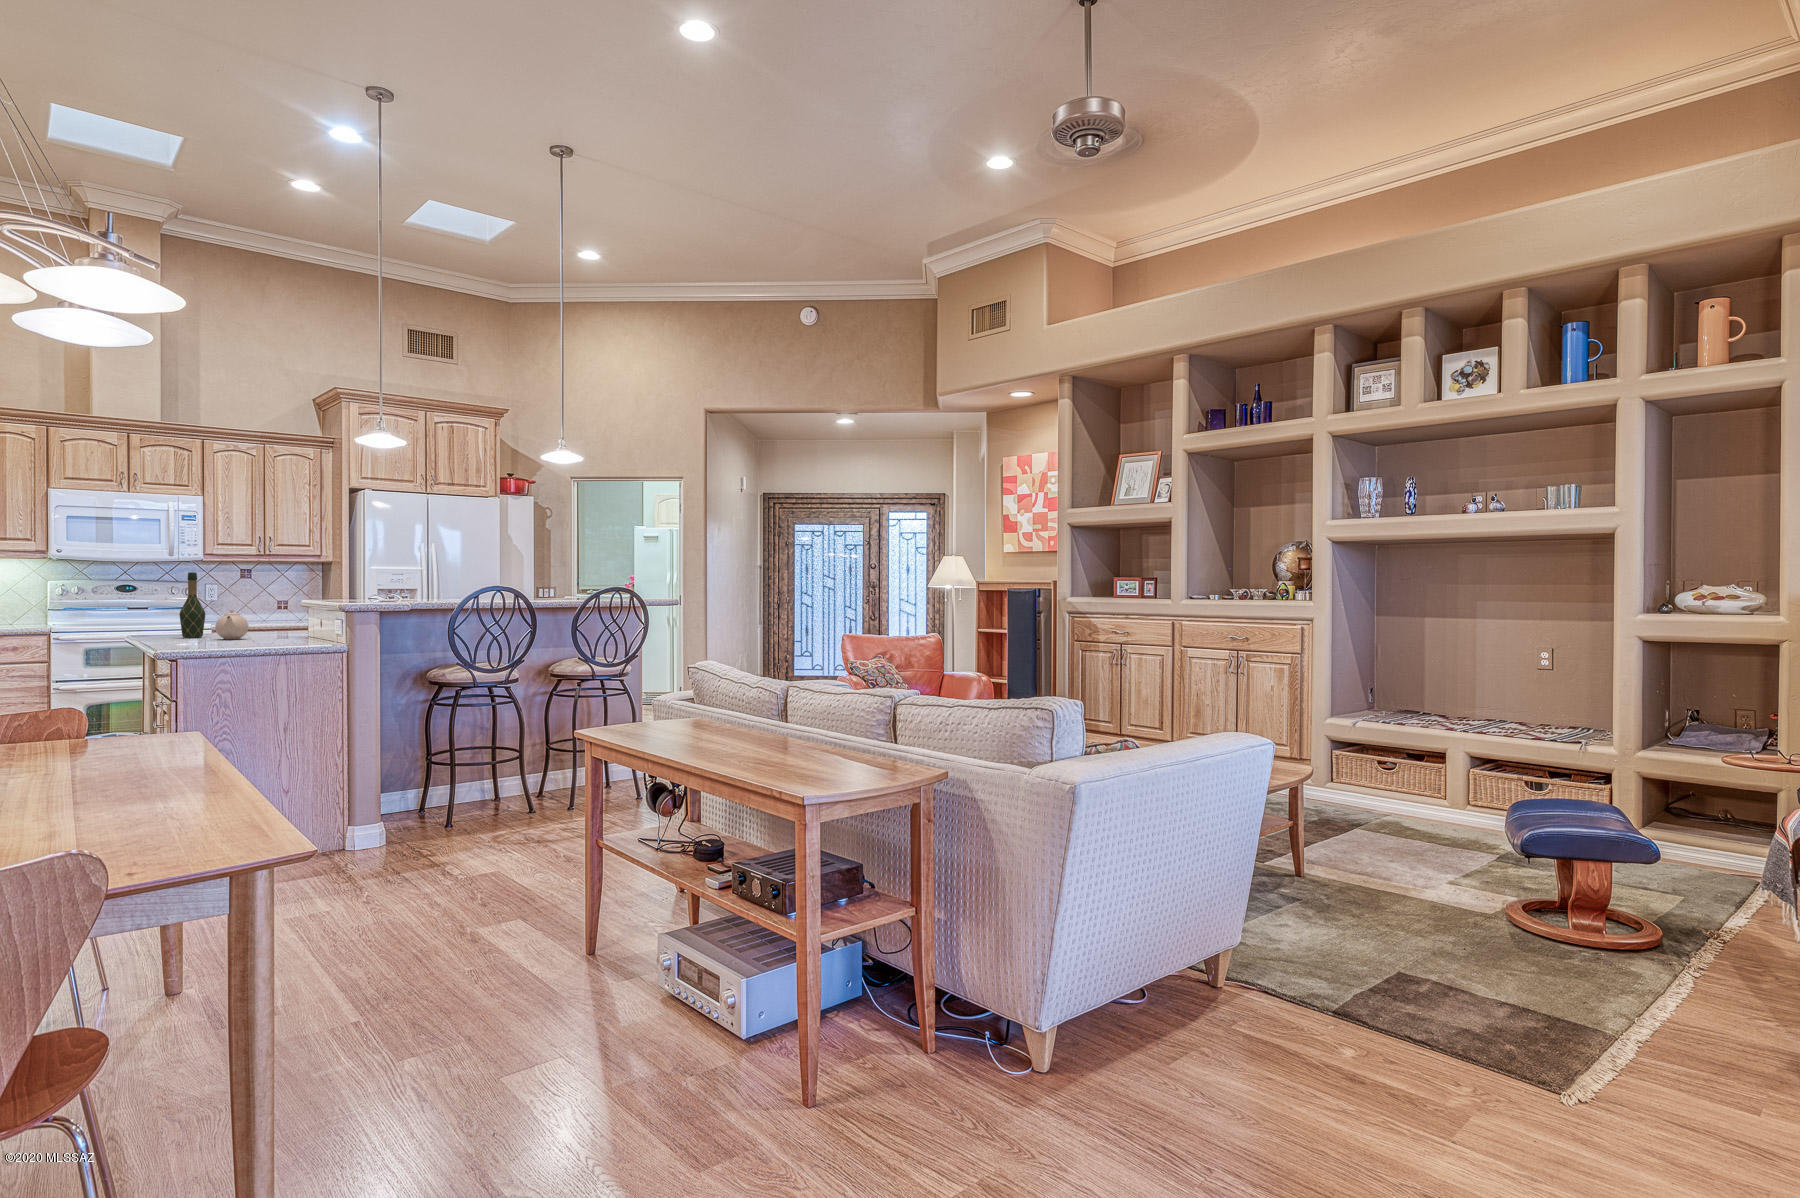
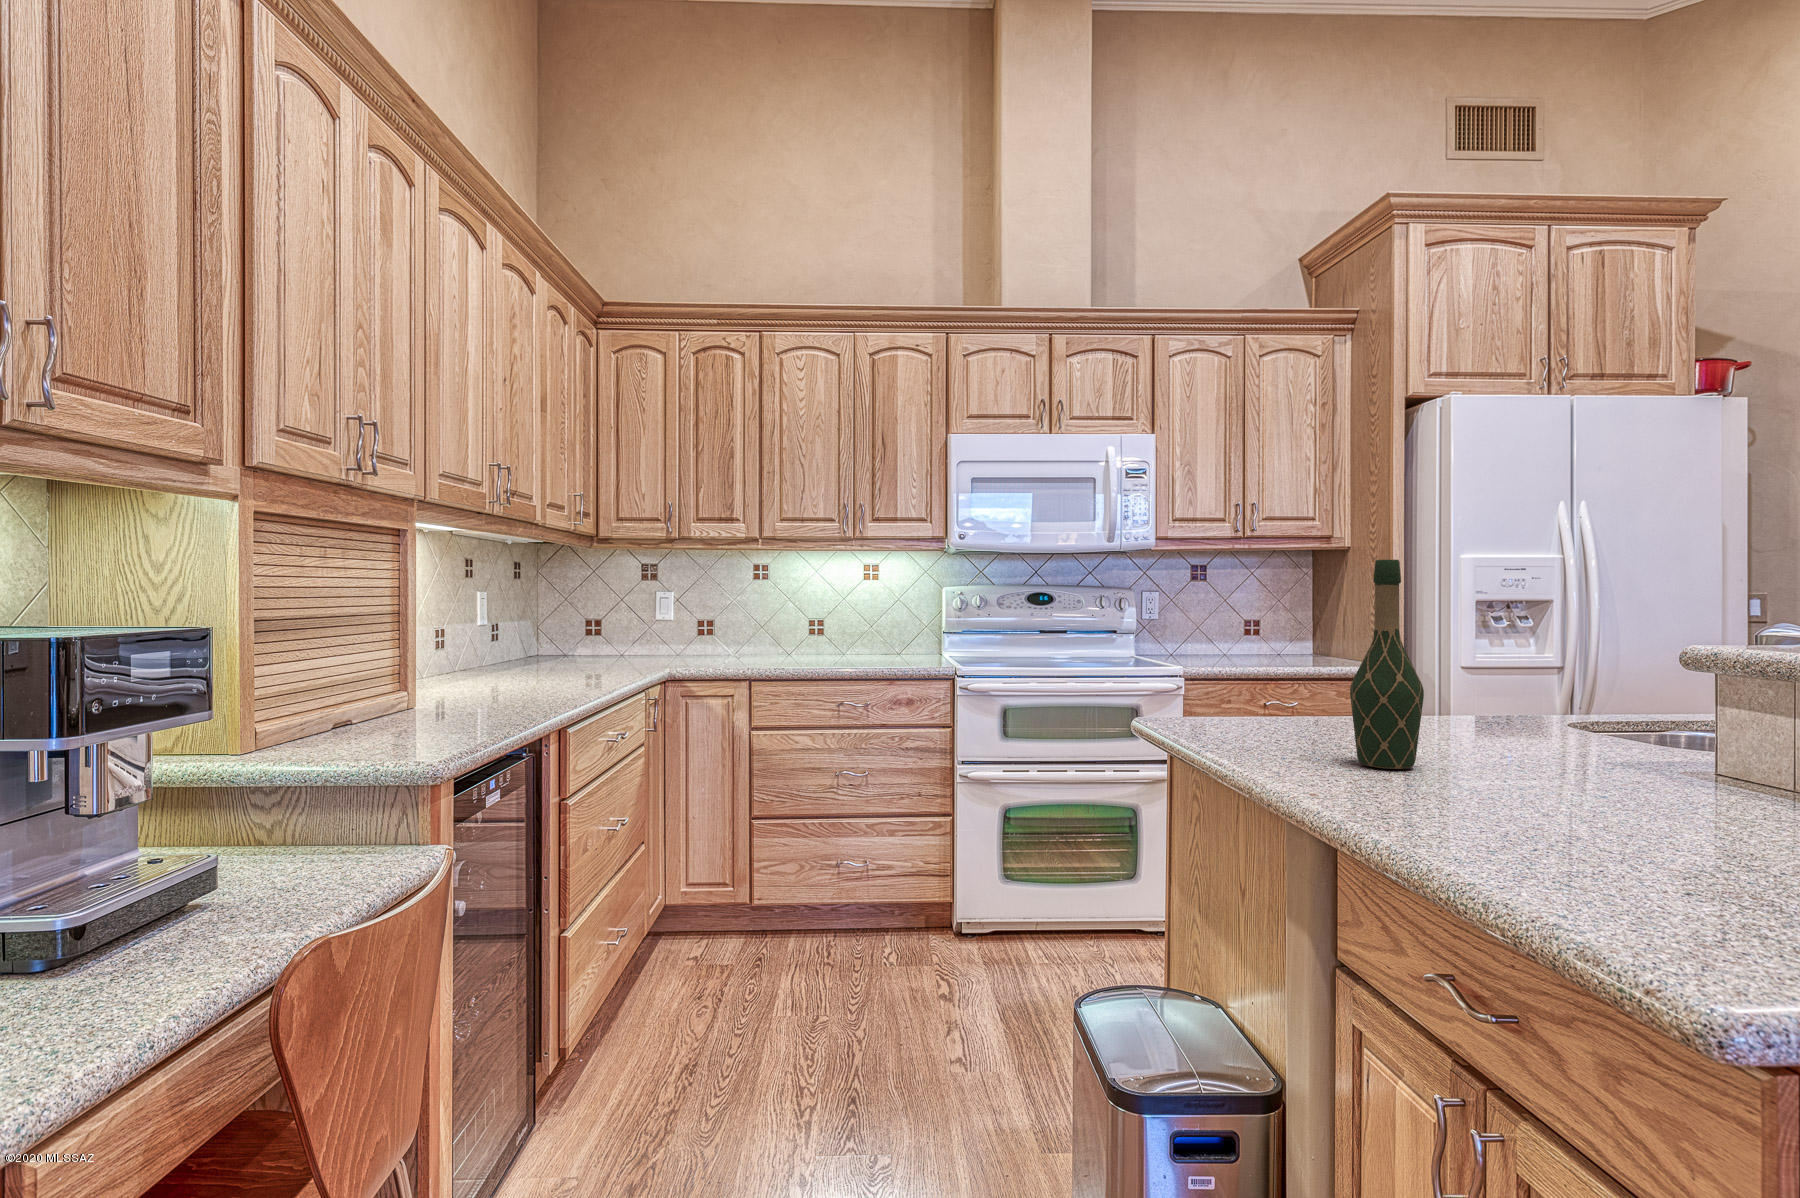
teapot: present [215,609,248,639] -> none [1526,691,1651,807]

